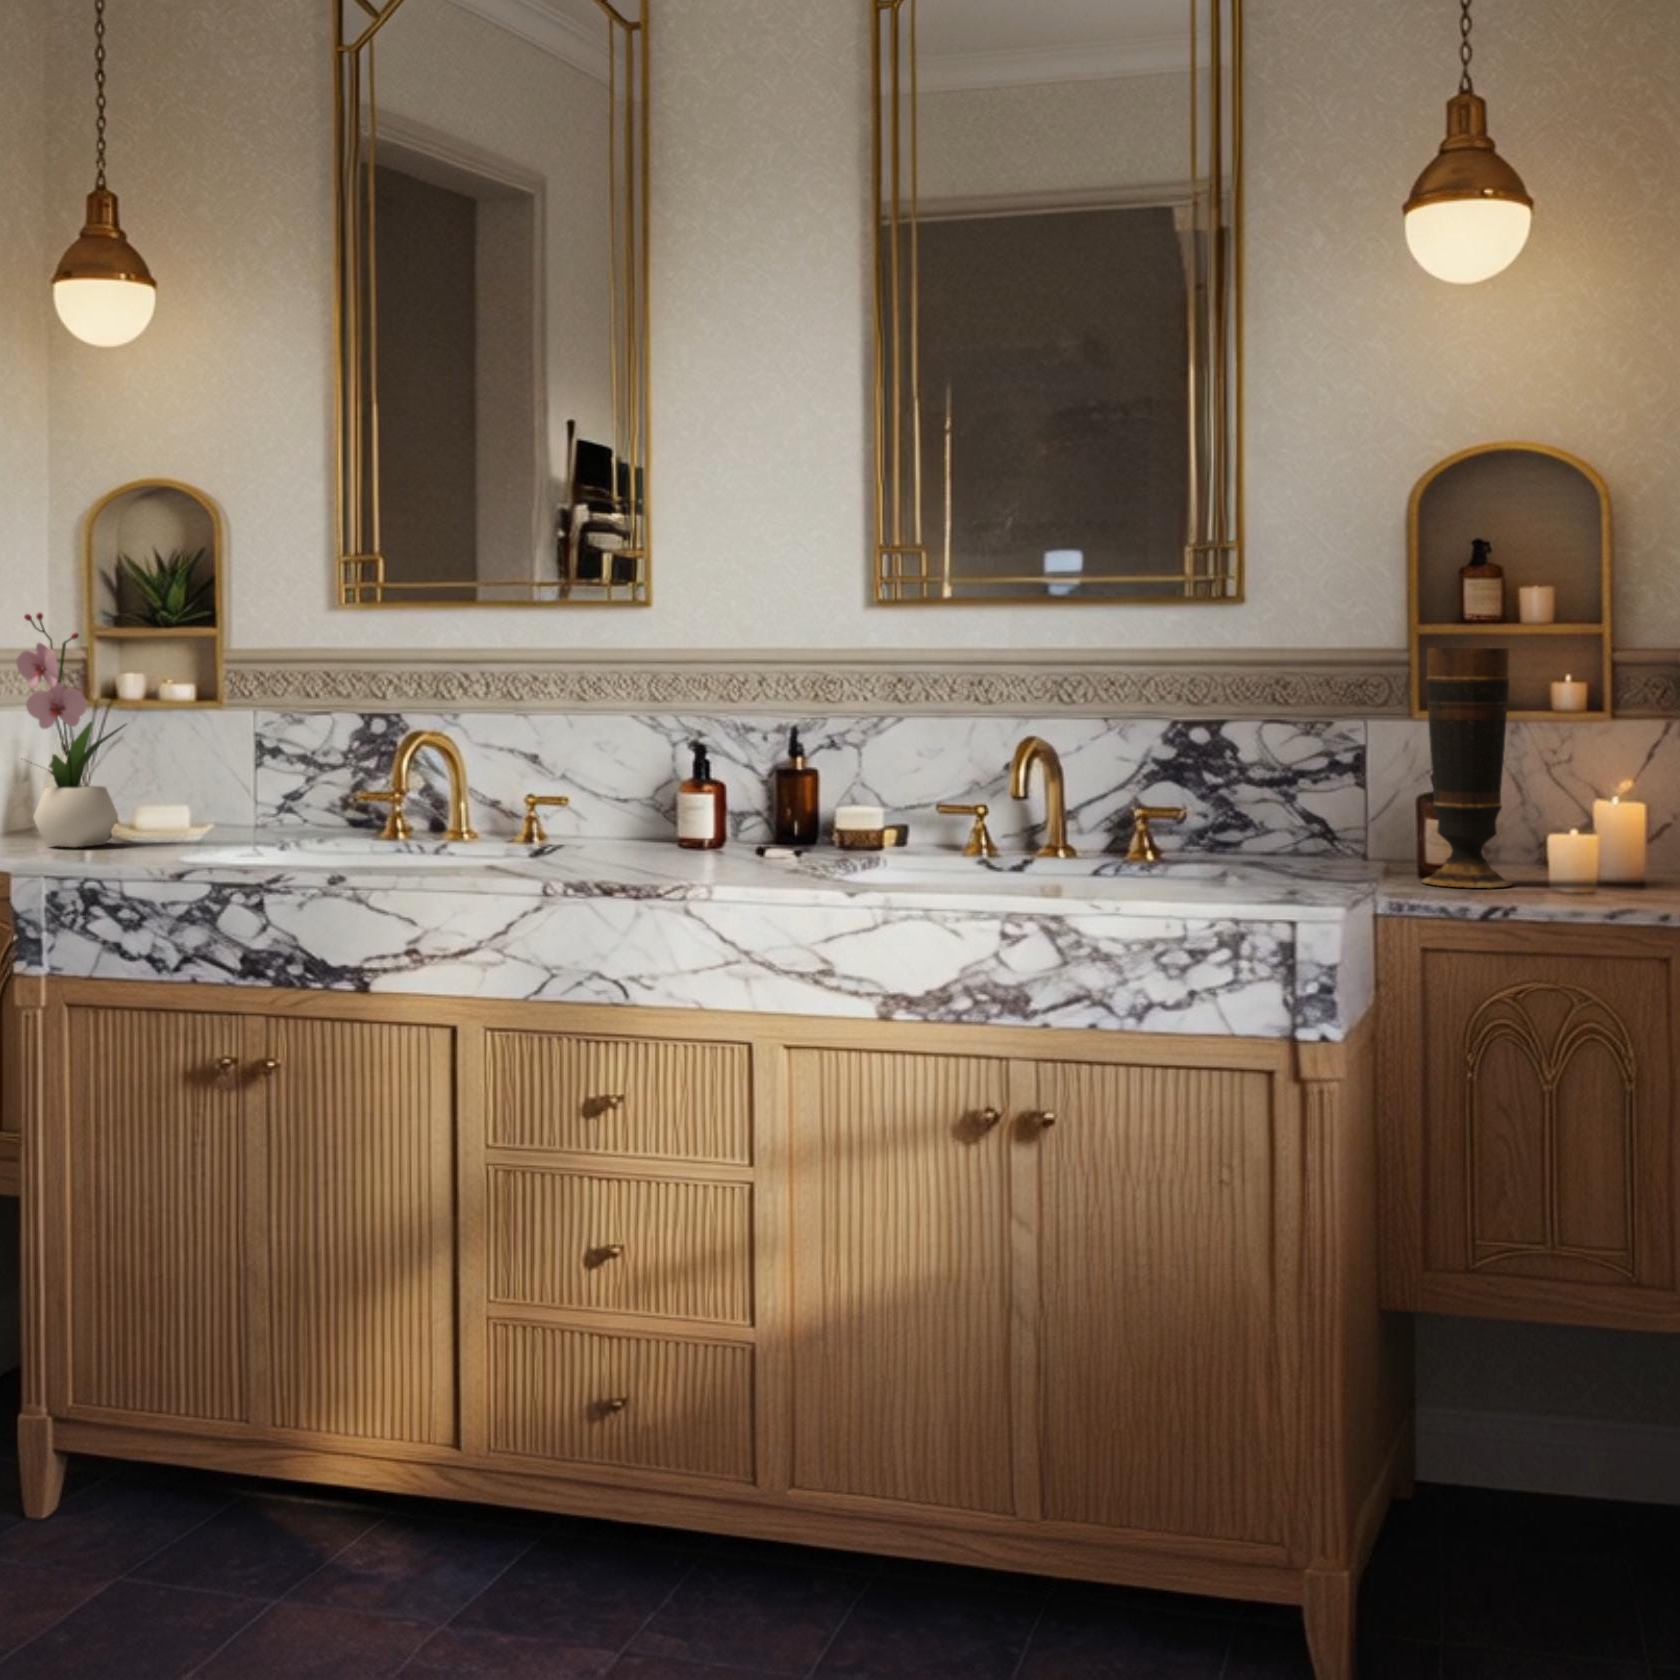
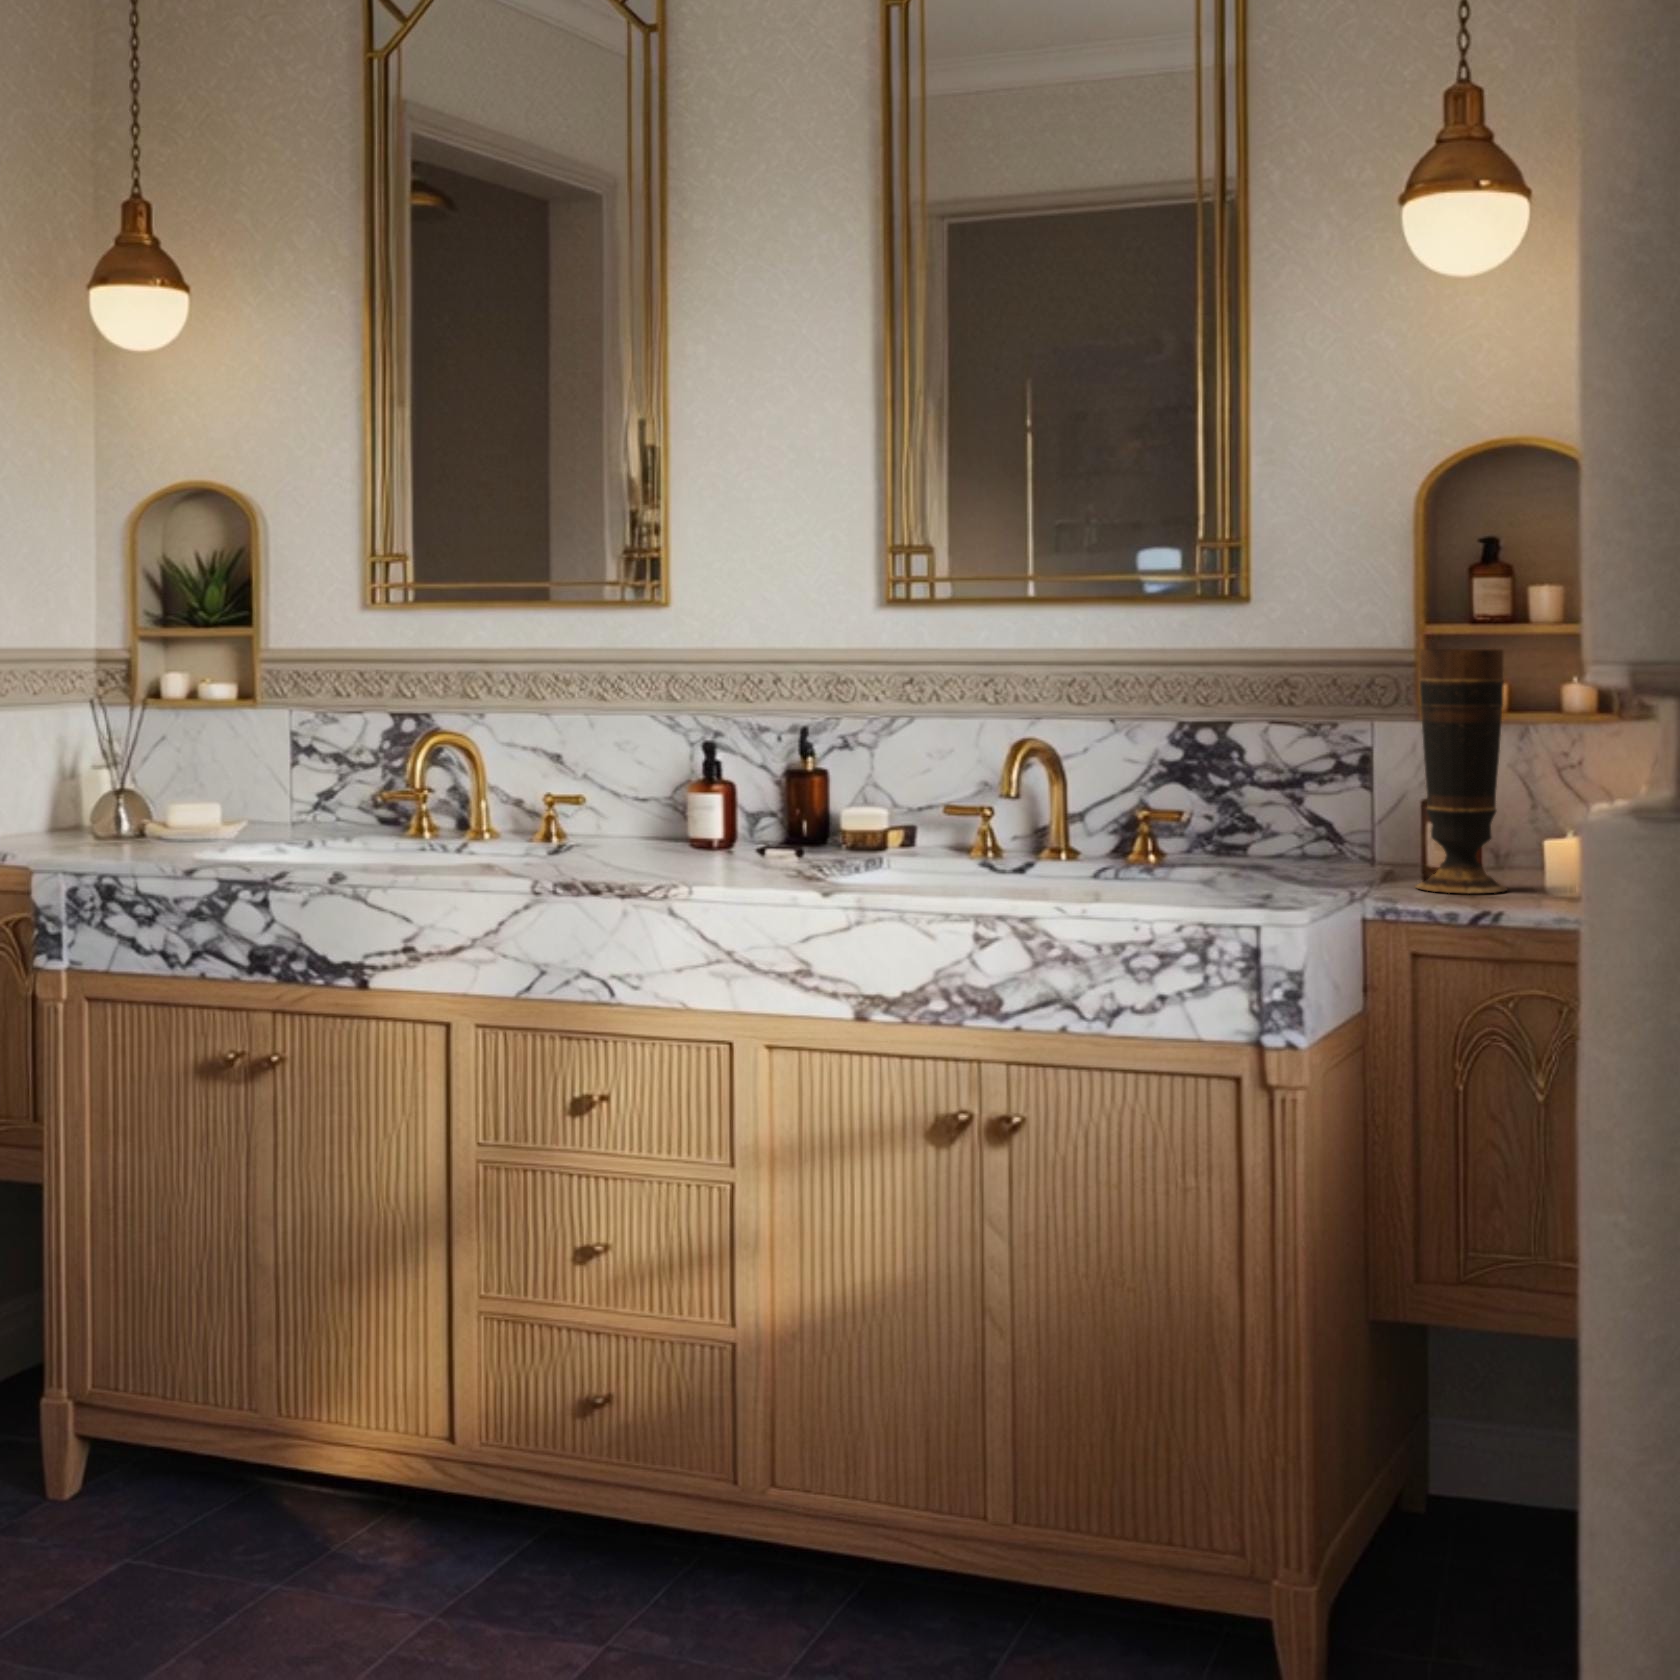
flower arrangement: present [16,613,126,847] -> none [47,615,158,844]

